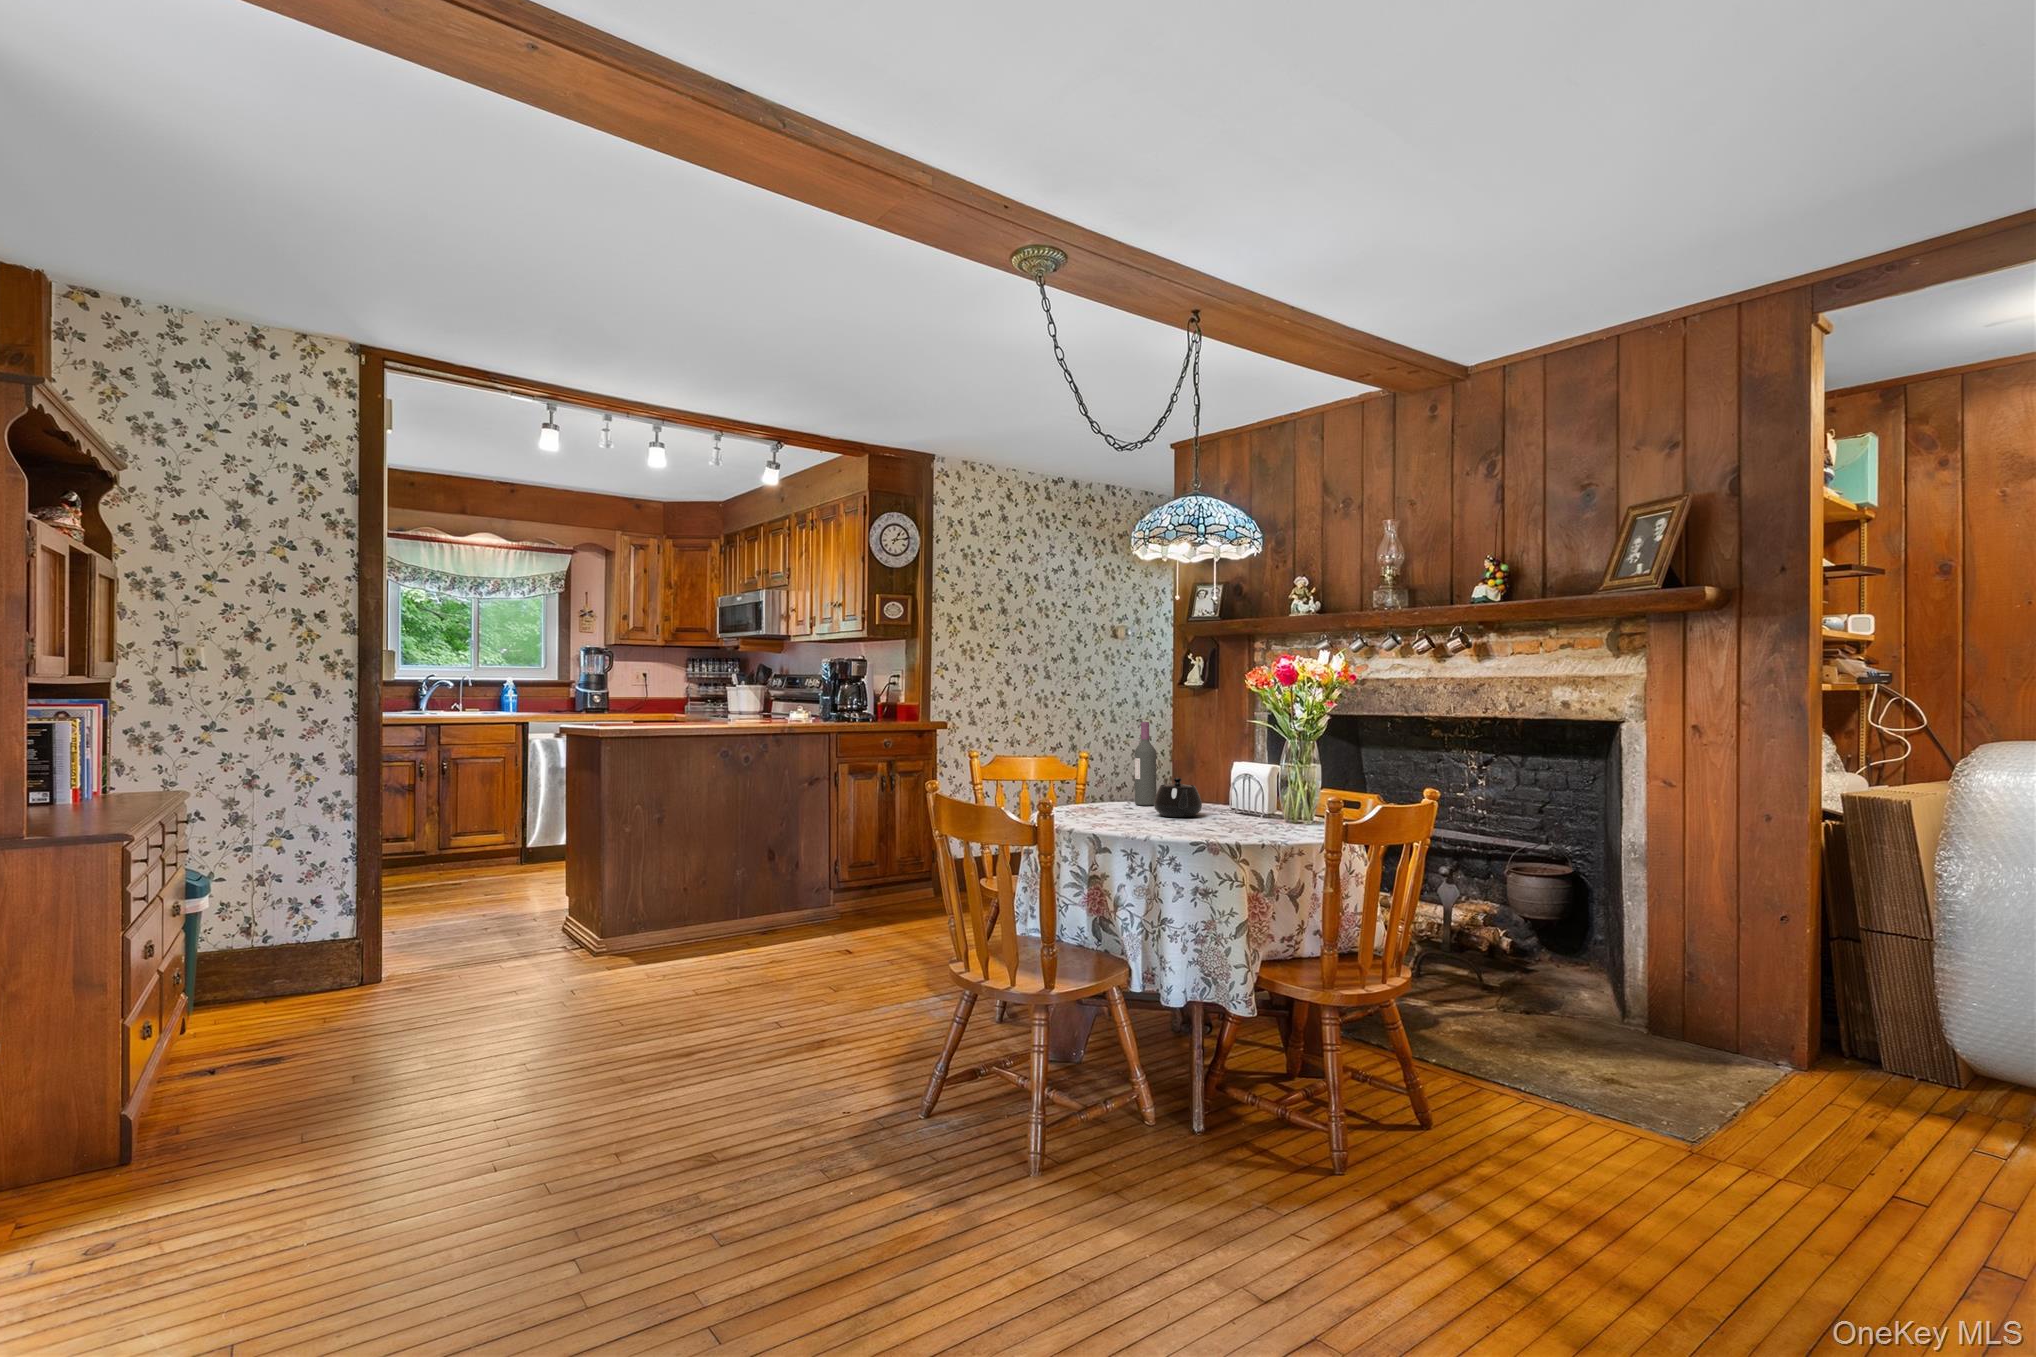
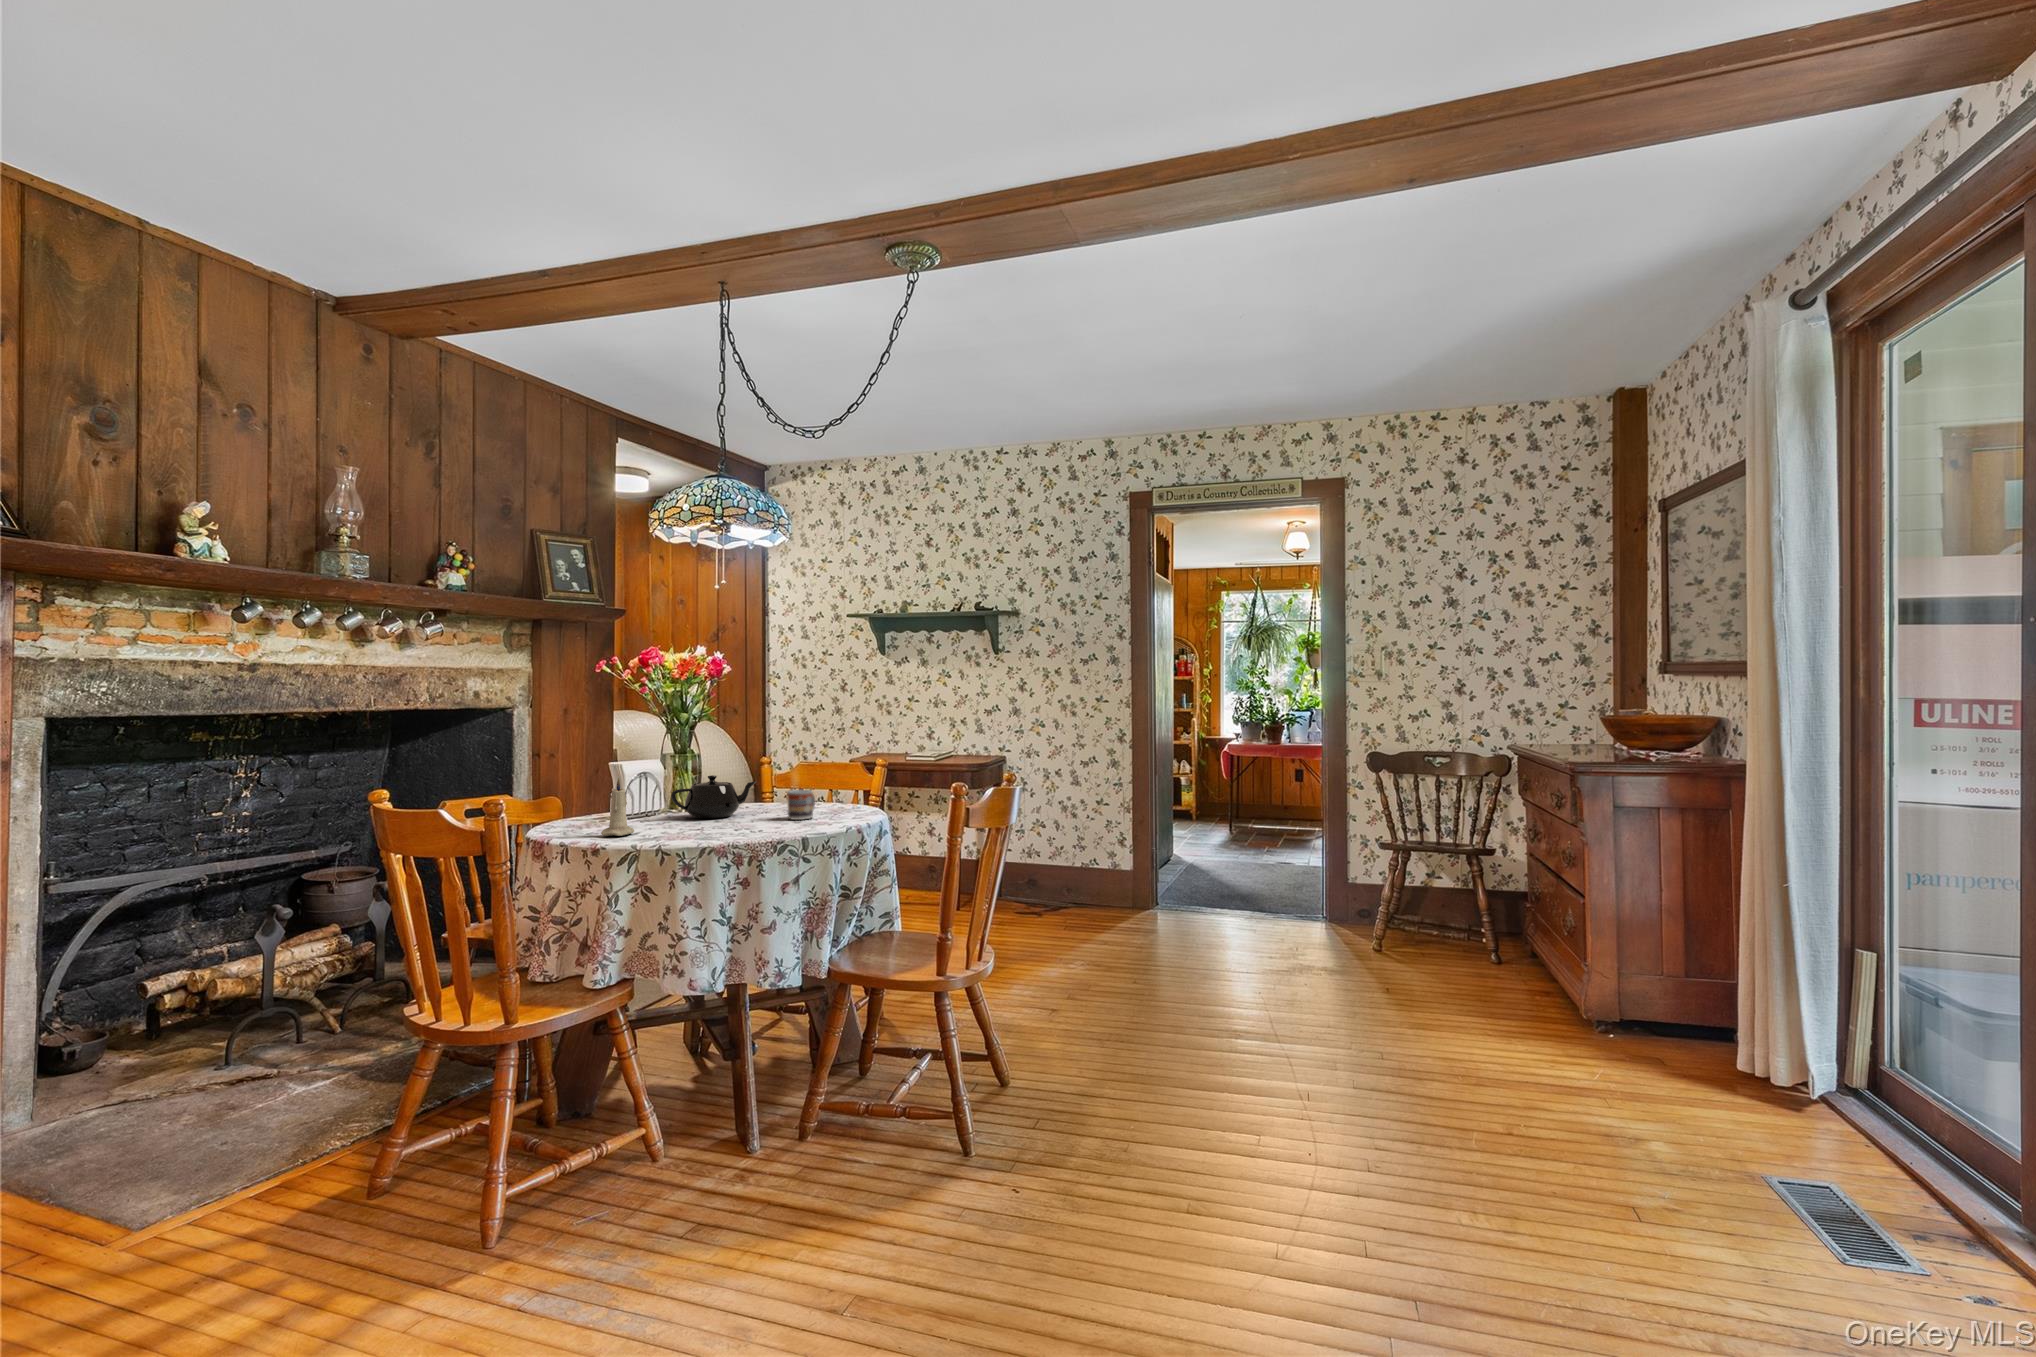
wine bottle: present [1135,722,1156,805] -> none [563,720,595,831]
candle: none [1090,764,1115,807] -> present [601,778,634,836]
cup: none [1112,796,1139,824] -> present [788,790,815,820]

